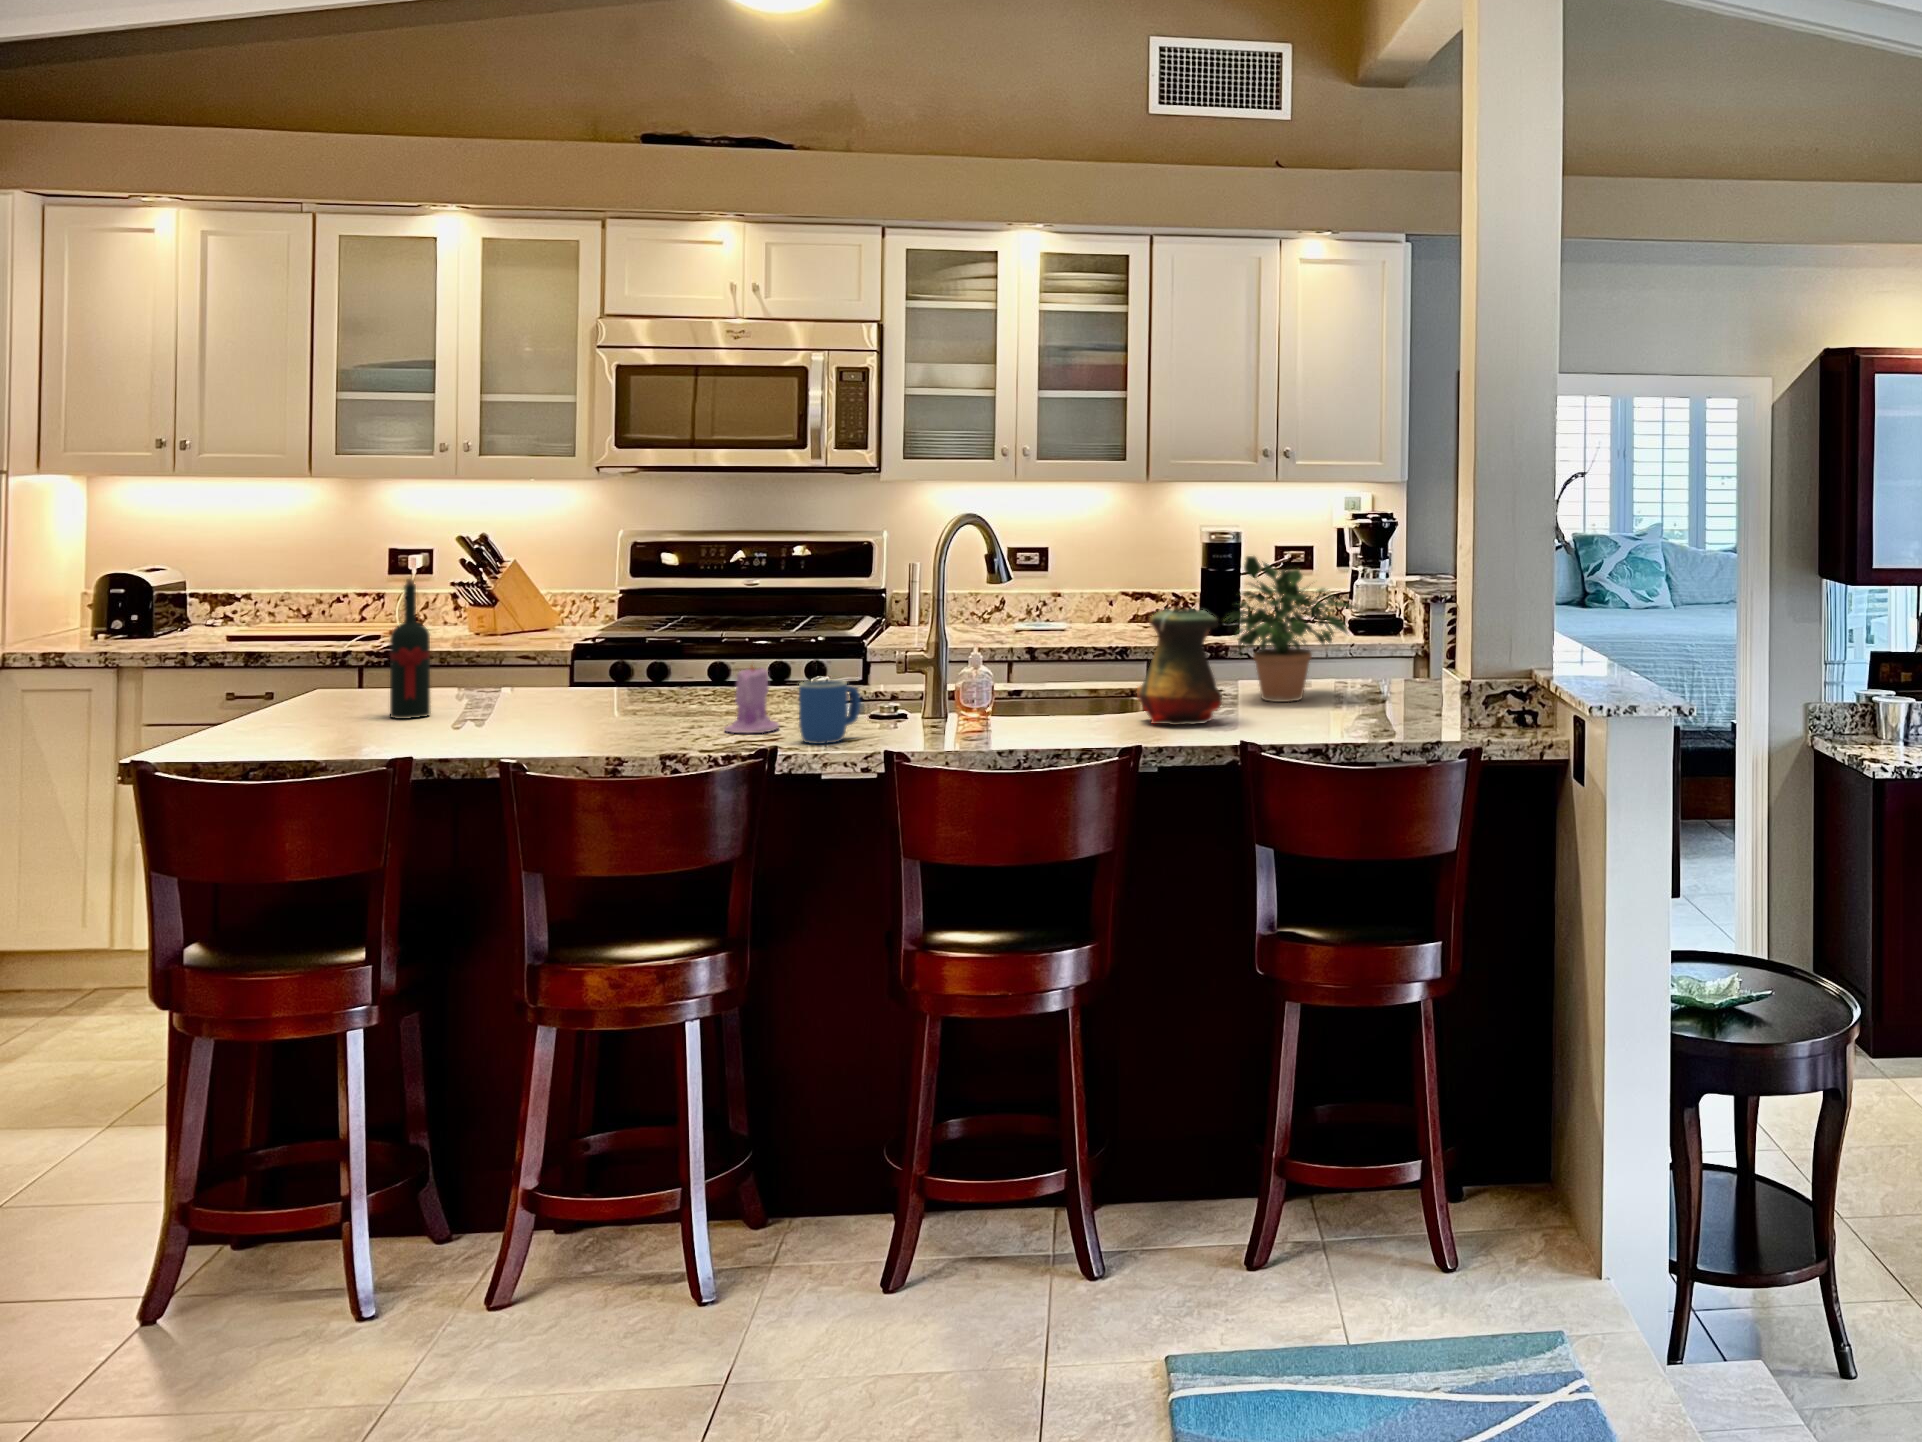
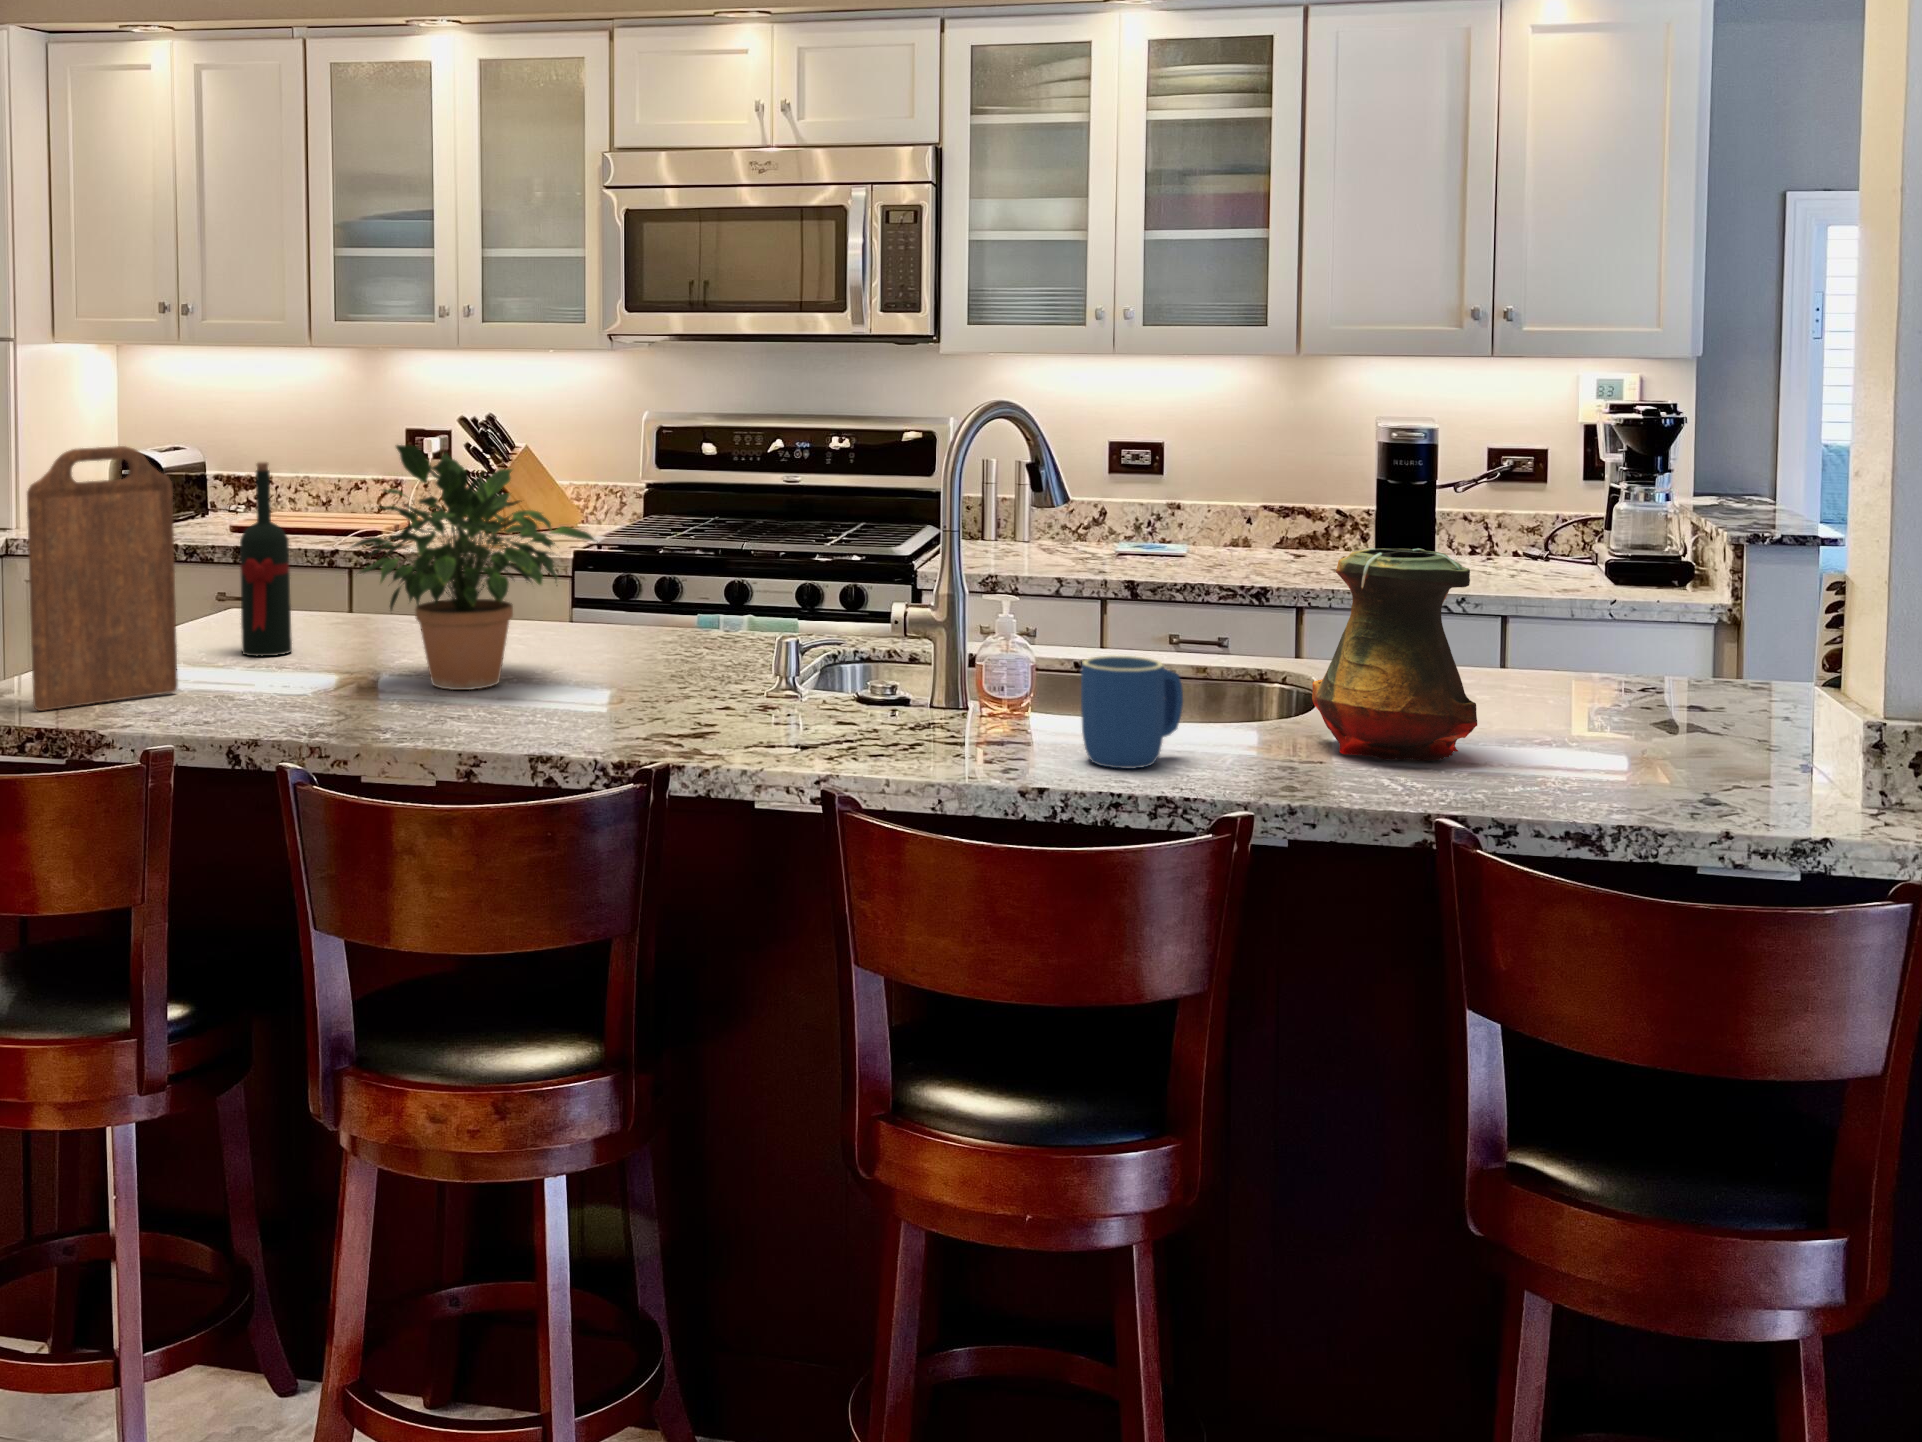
potted plant: present [1227,556,1355,702] -> present [351,445,595,690]
cutting board: none [276,570,375,755] -> present [27,446,178,711]
candle: present [725,666,779,733] -> none [641,602,724,721]
mug: present [799,680,860,744] -> present [1081,655,1183,768]

